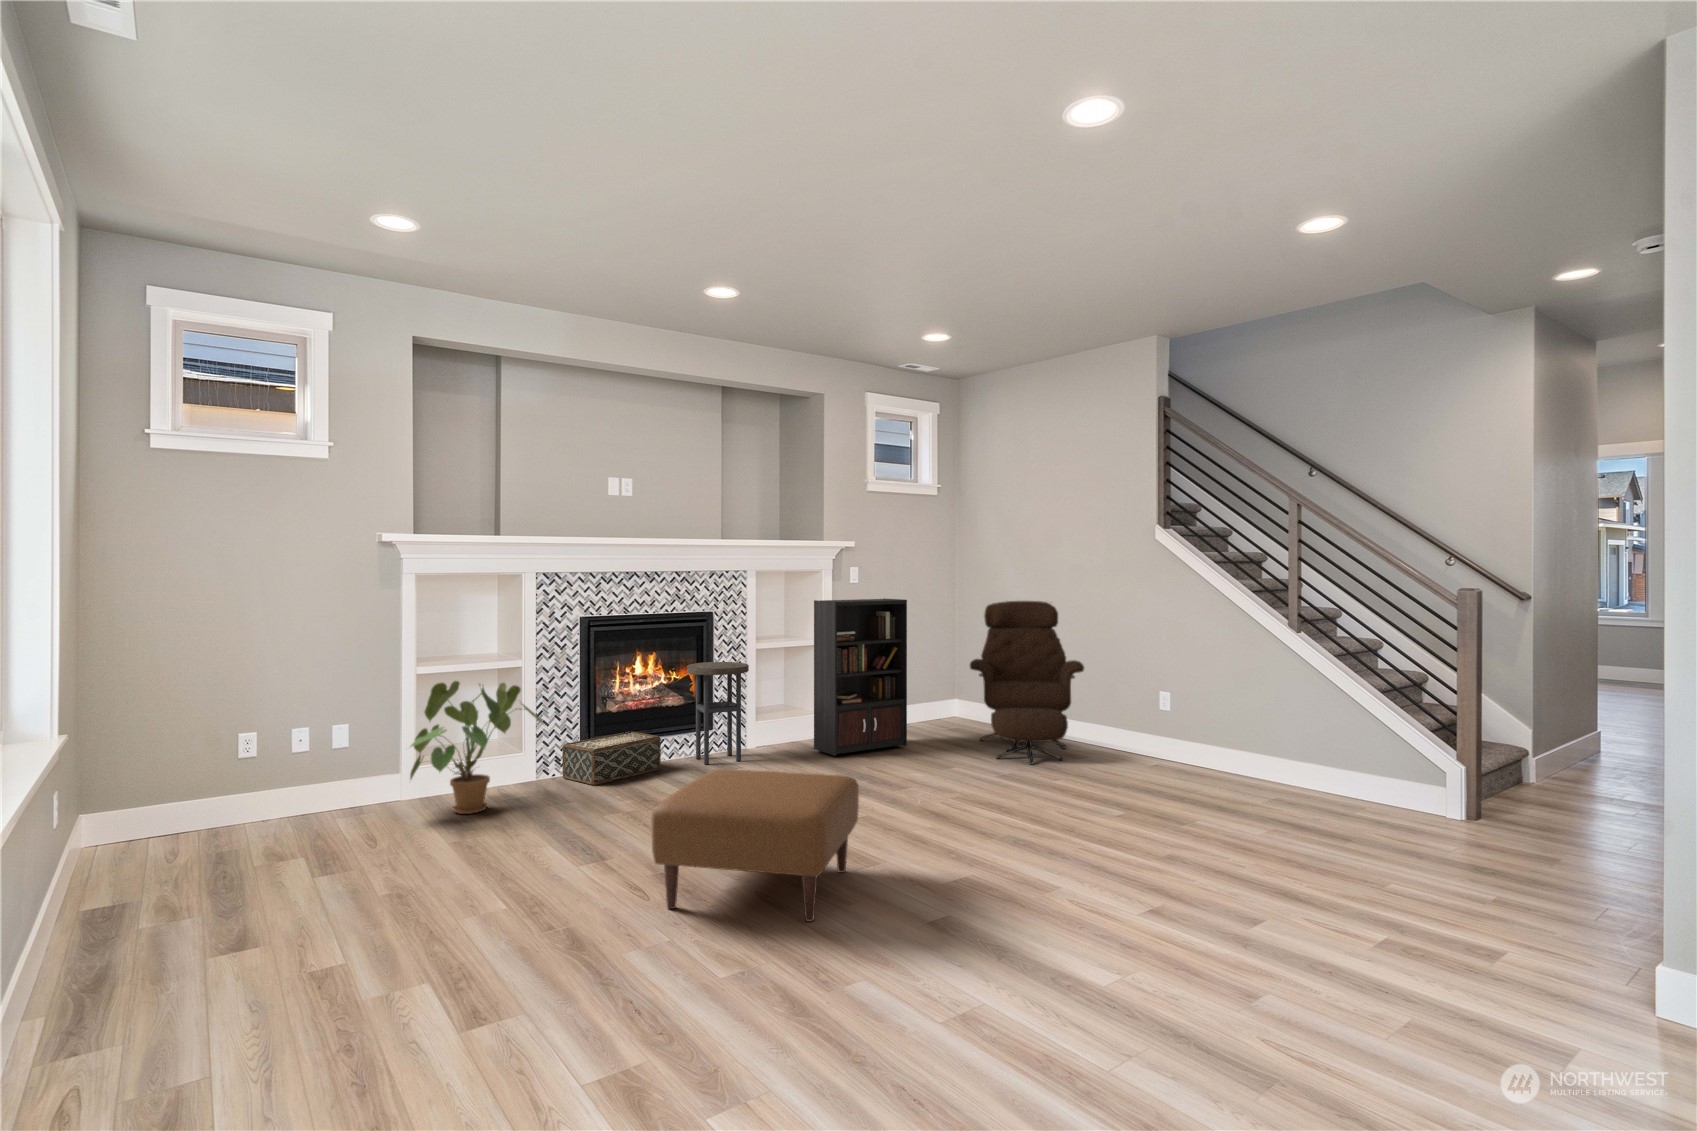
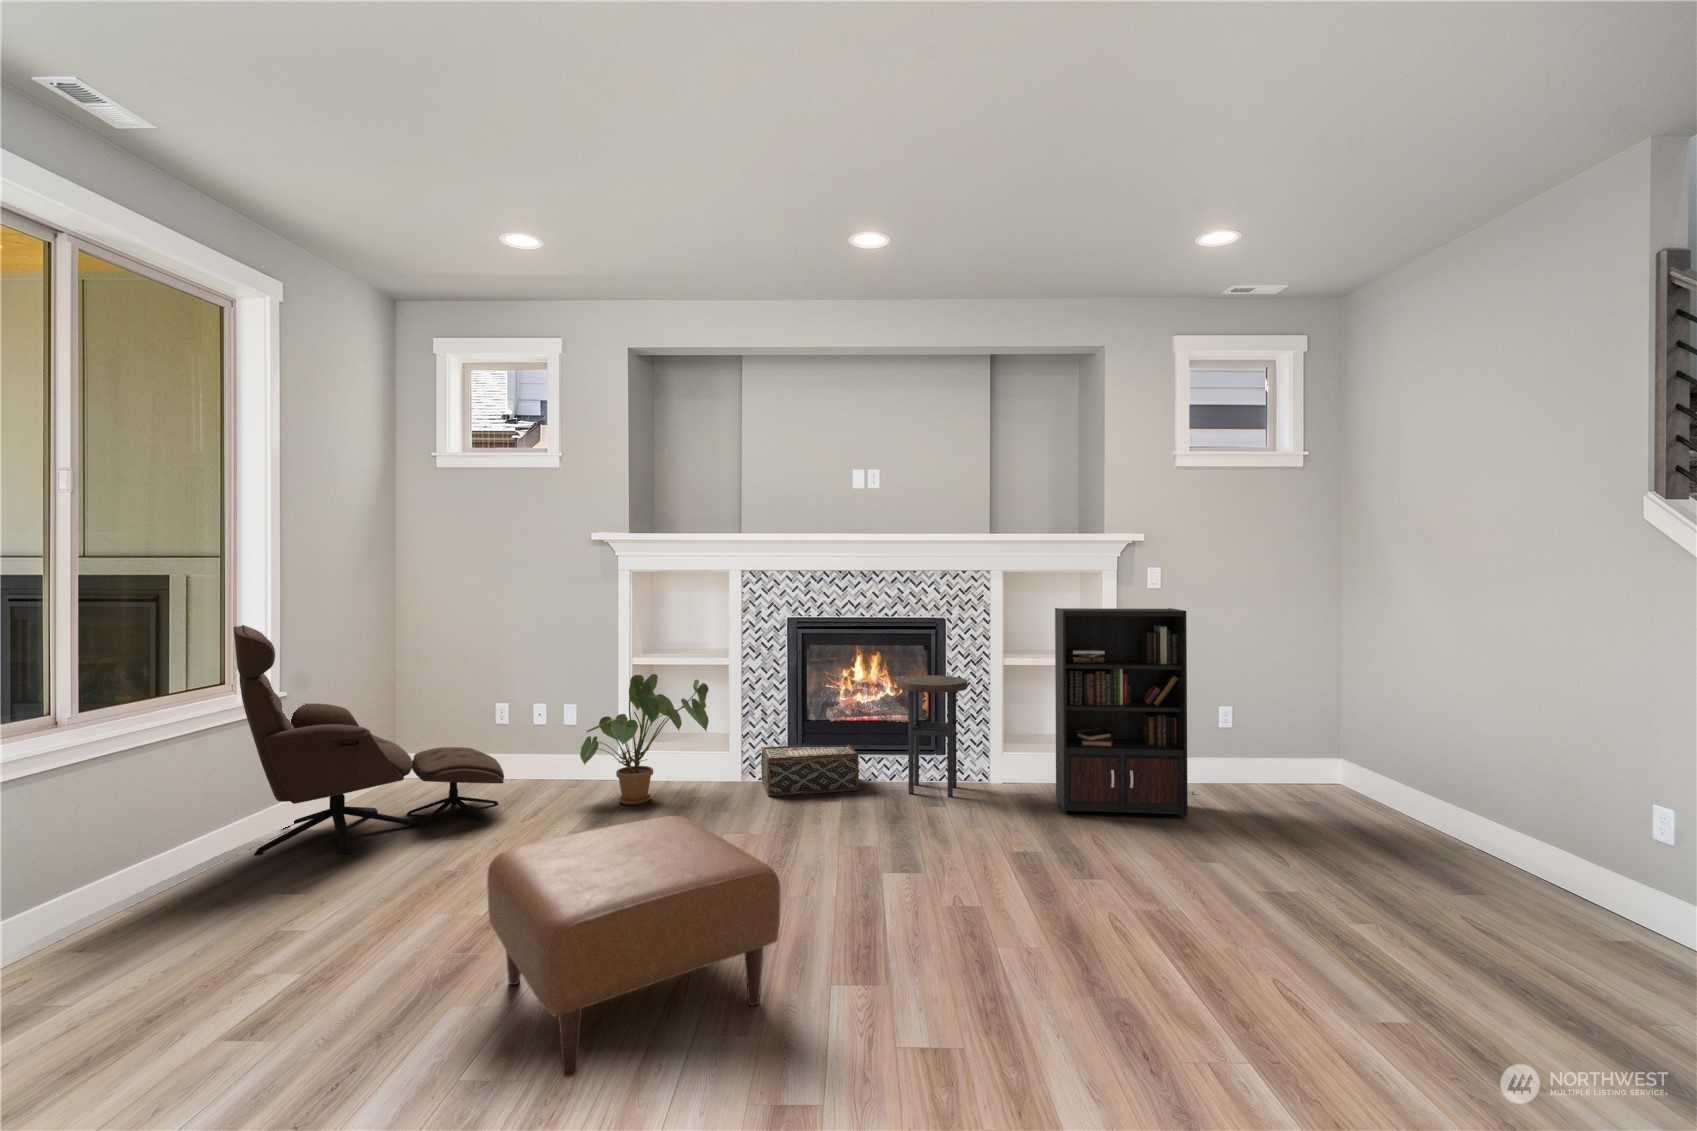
lounge chair: present [970,601,1084,764] -> present [234,625,504,856]

